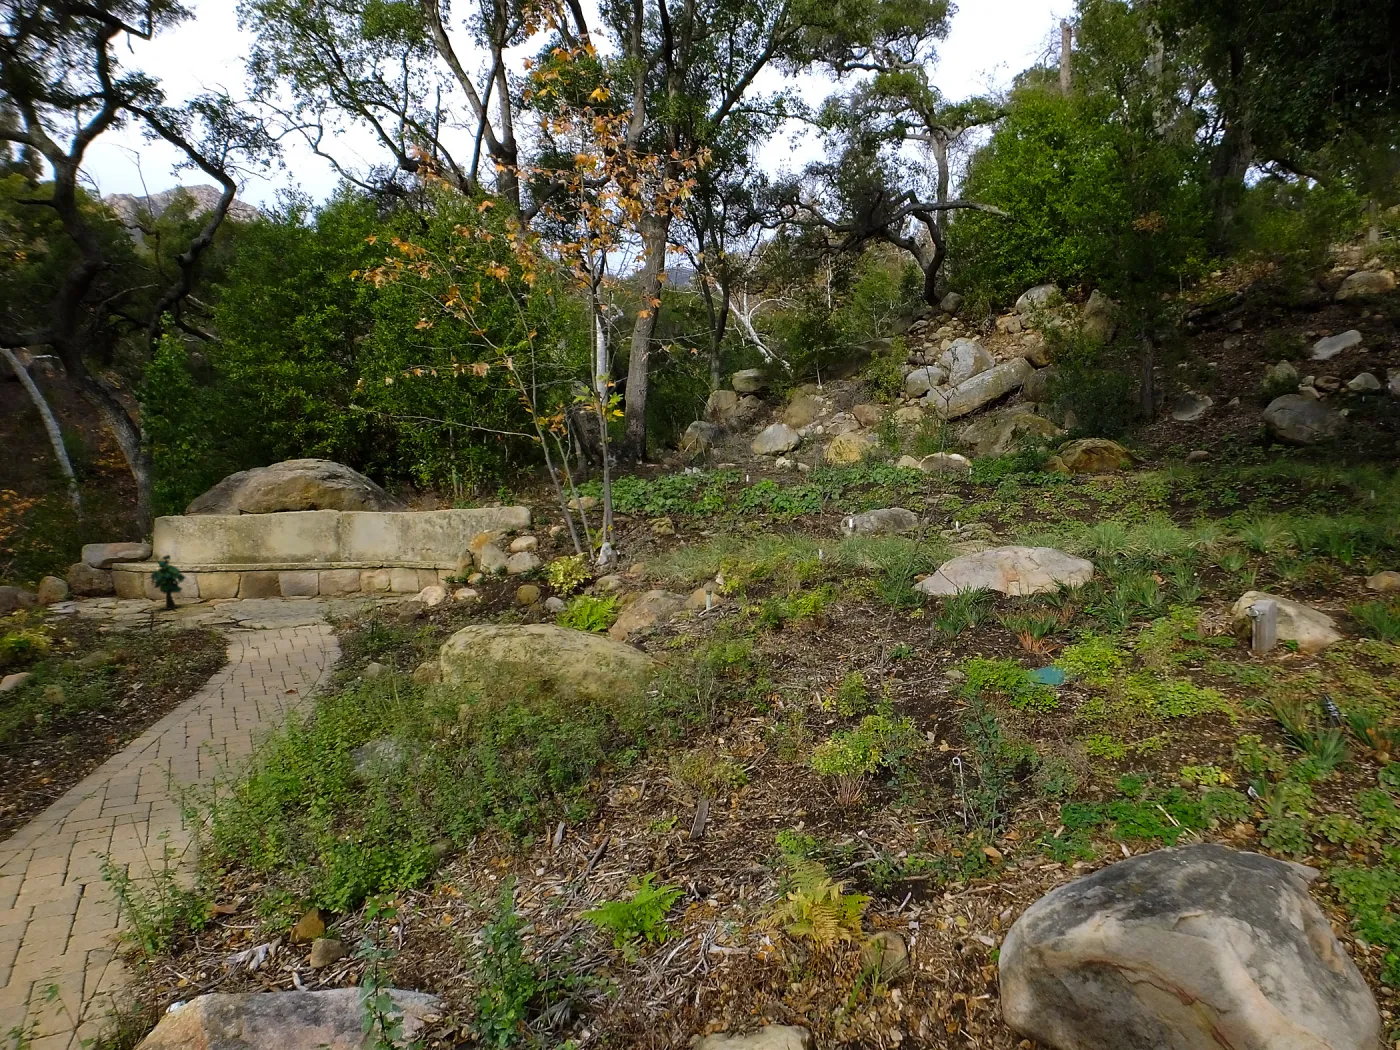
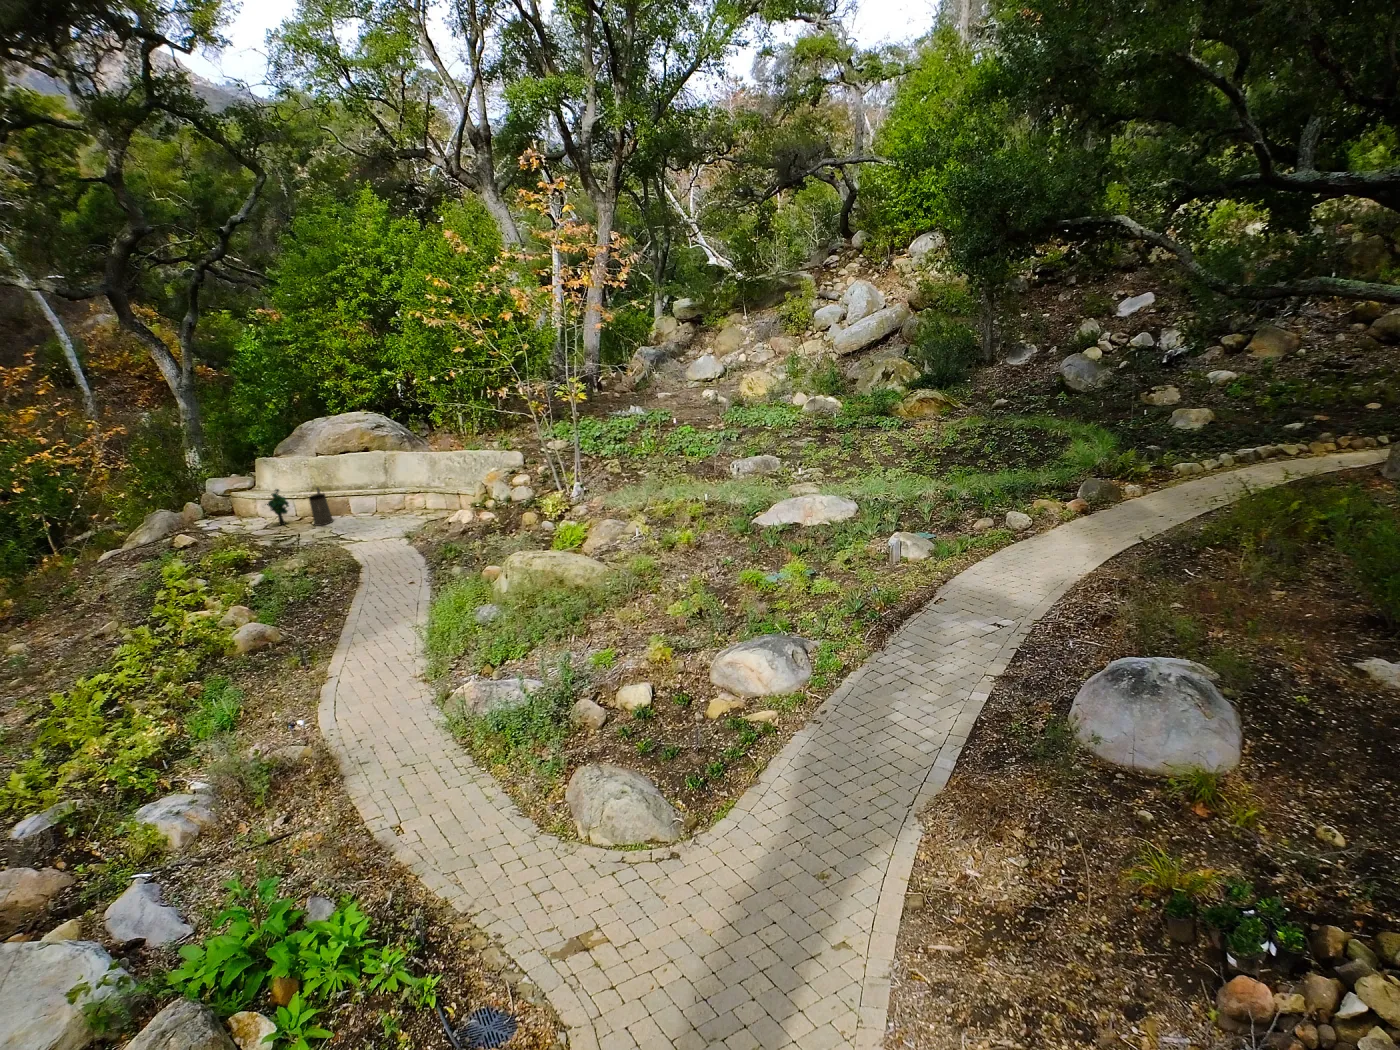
watering can: none [208,553,245,609] -> present [309,487,333,526]

